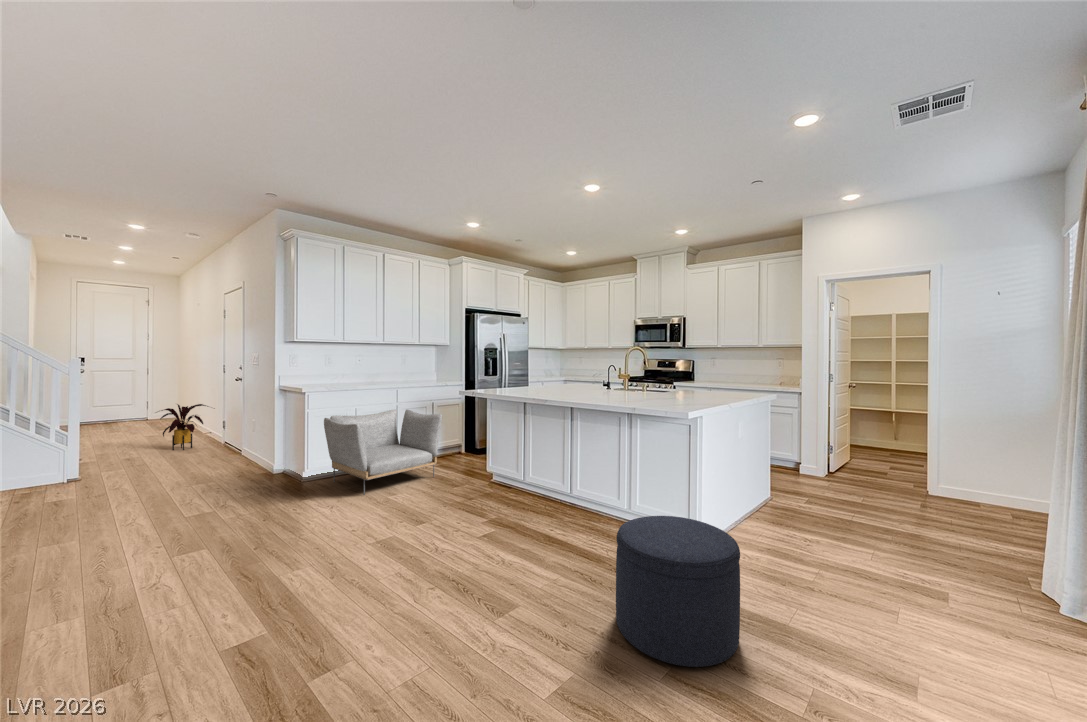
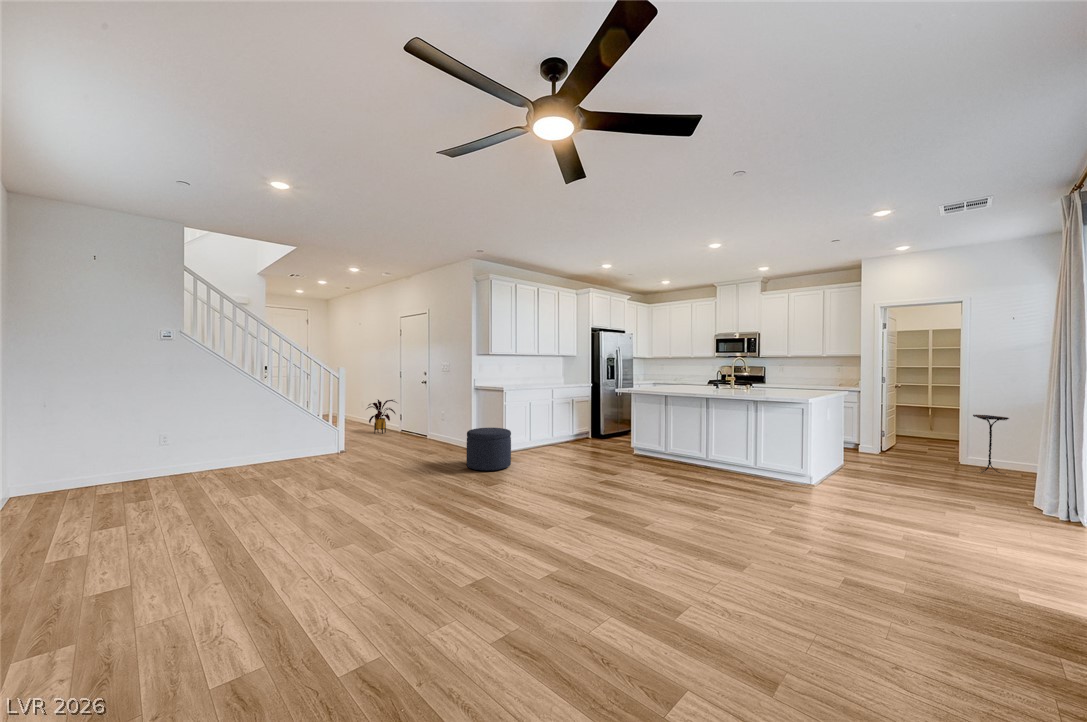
armchair: present [324,409,442,495] -> none [520,403,596,460]
side table: none [946,426,997,513] -> present [973,415,1009,473]
ottoman: present [616,516,740,667] -> present [466,428,511,471]

